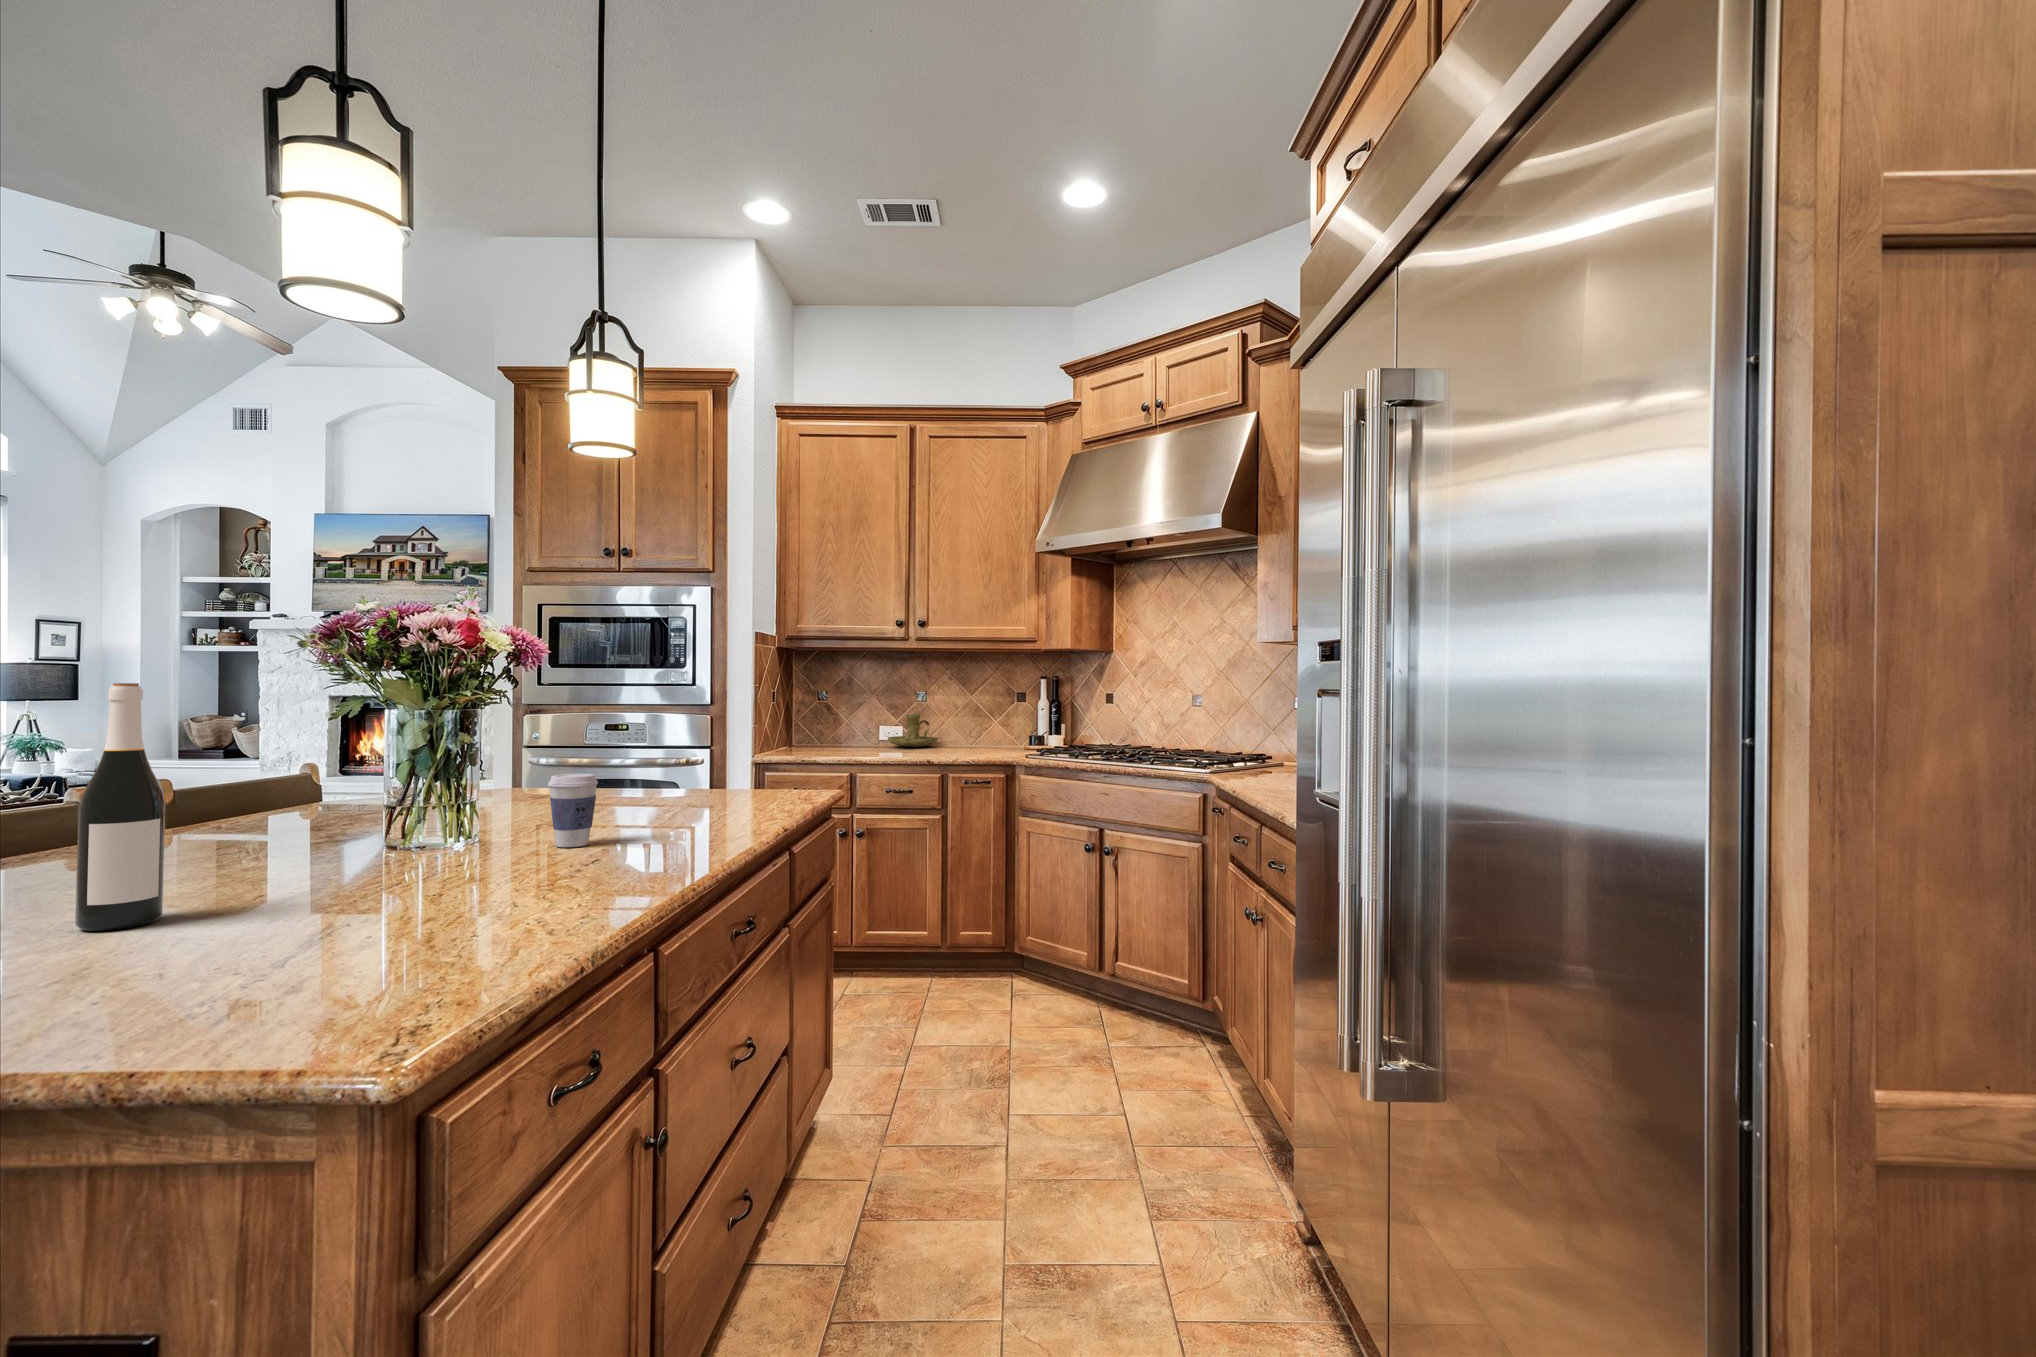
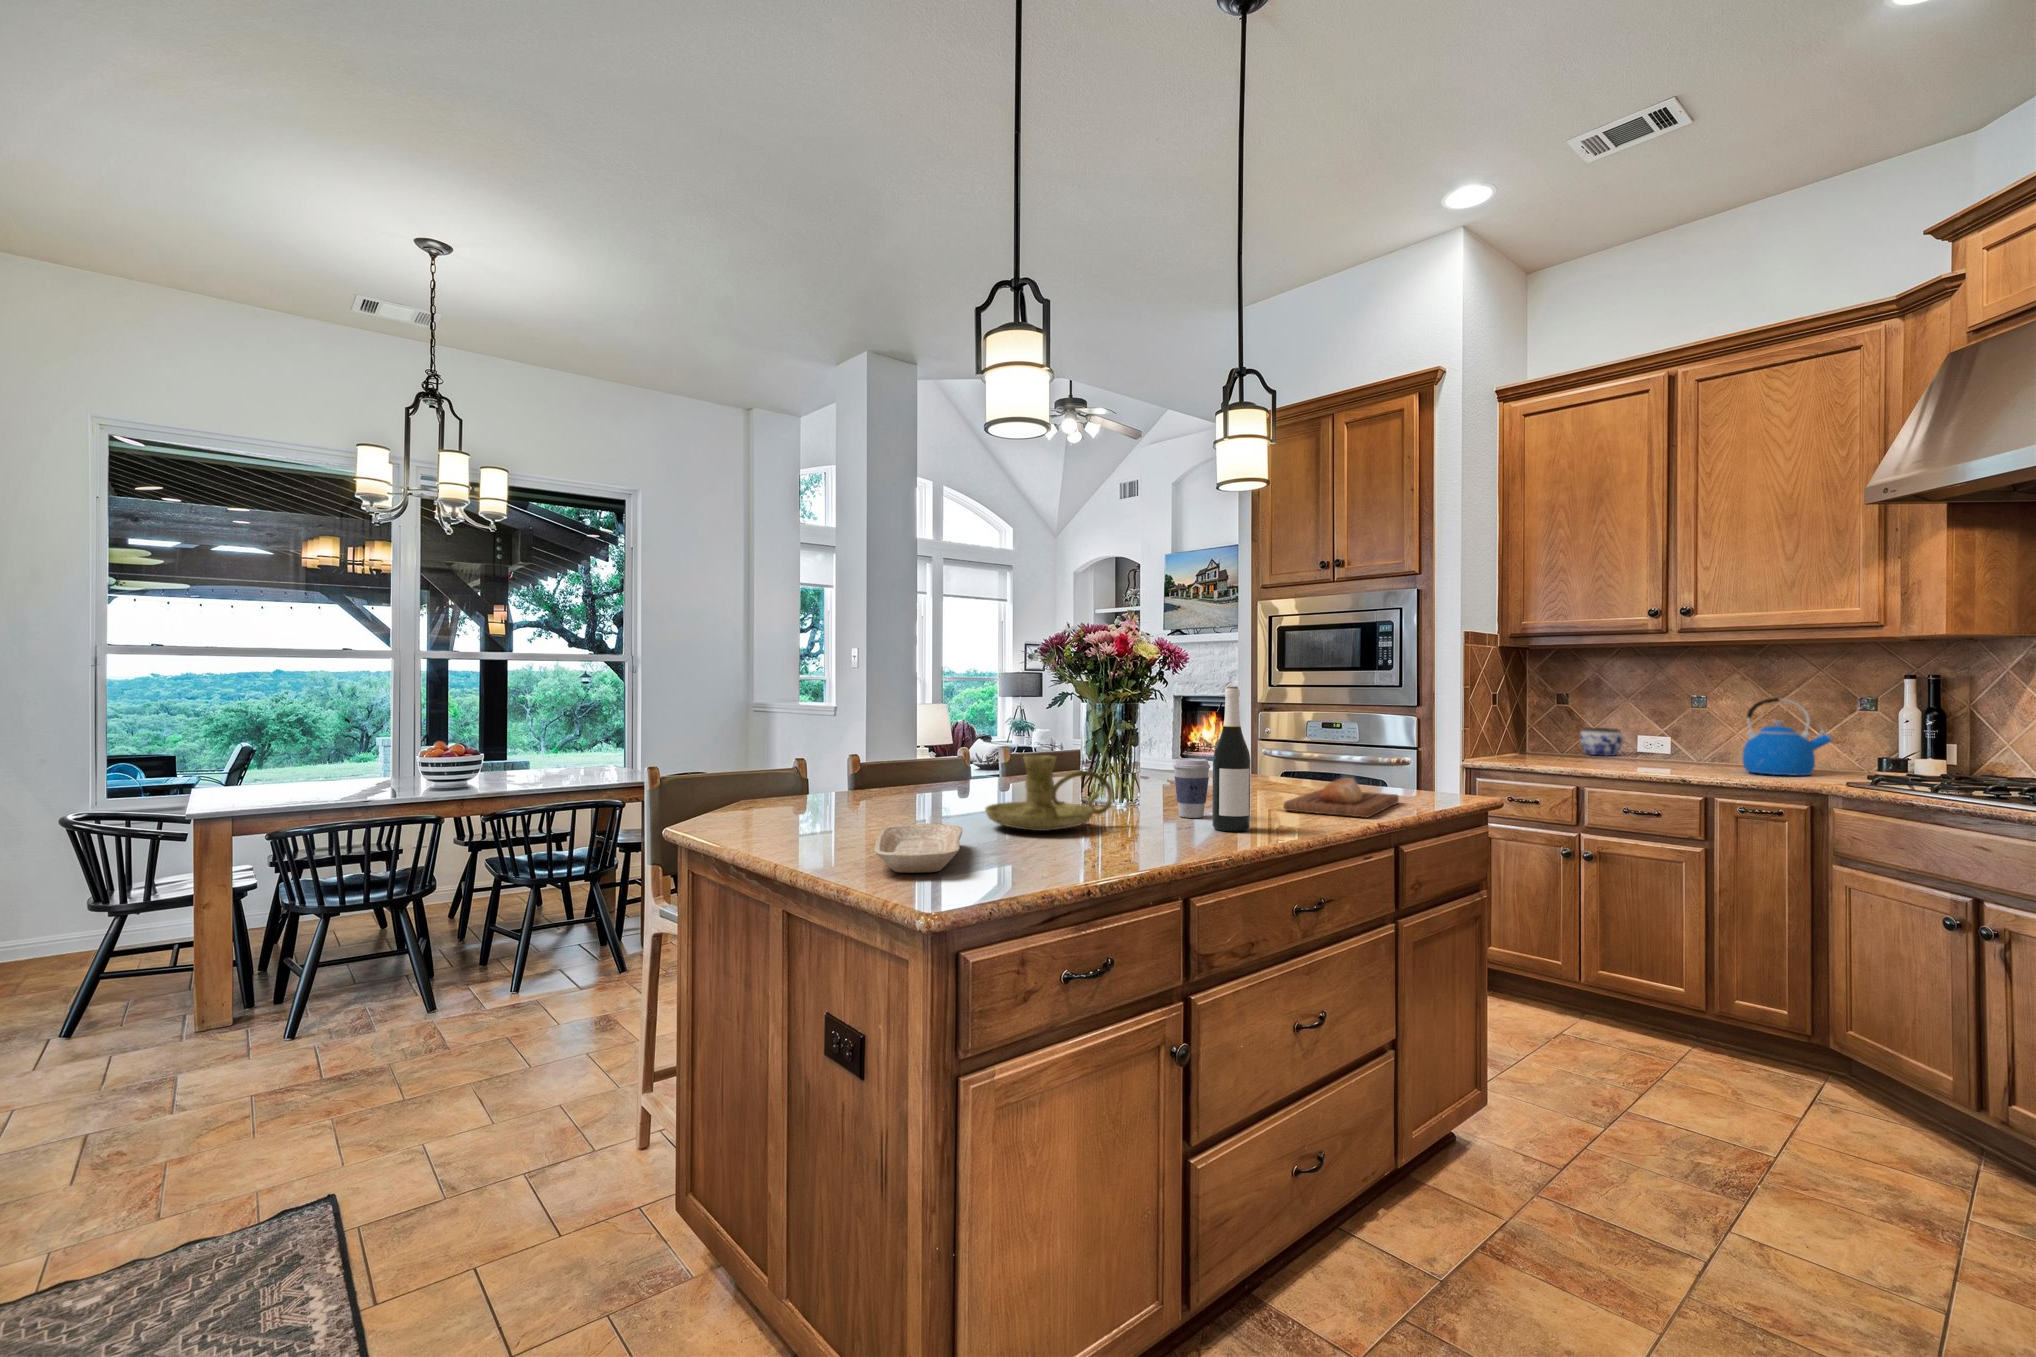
wine bottle: present [75,683,165,931] -> present [1212,687,1251,831]
kettle: none [958,693,1010,752] -> present [1743,698,1832,776]
candle holder: present [888,714,938,747] -> present [985,755,1113,831]
jar: none [832,720,864,744] -> present [1580,728,1623,756]
bread loaf: none [666,782,763,824] -> present [1283,778,1399,817]
tray: none [101,913,345,1016] -> present [875,823,962,873]

